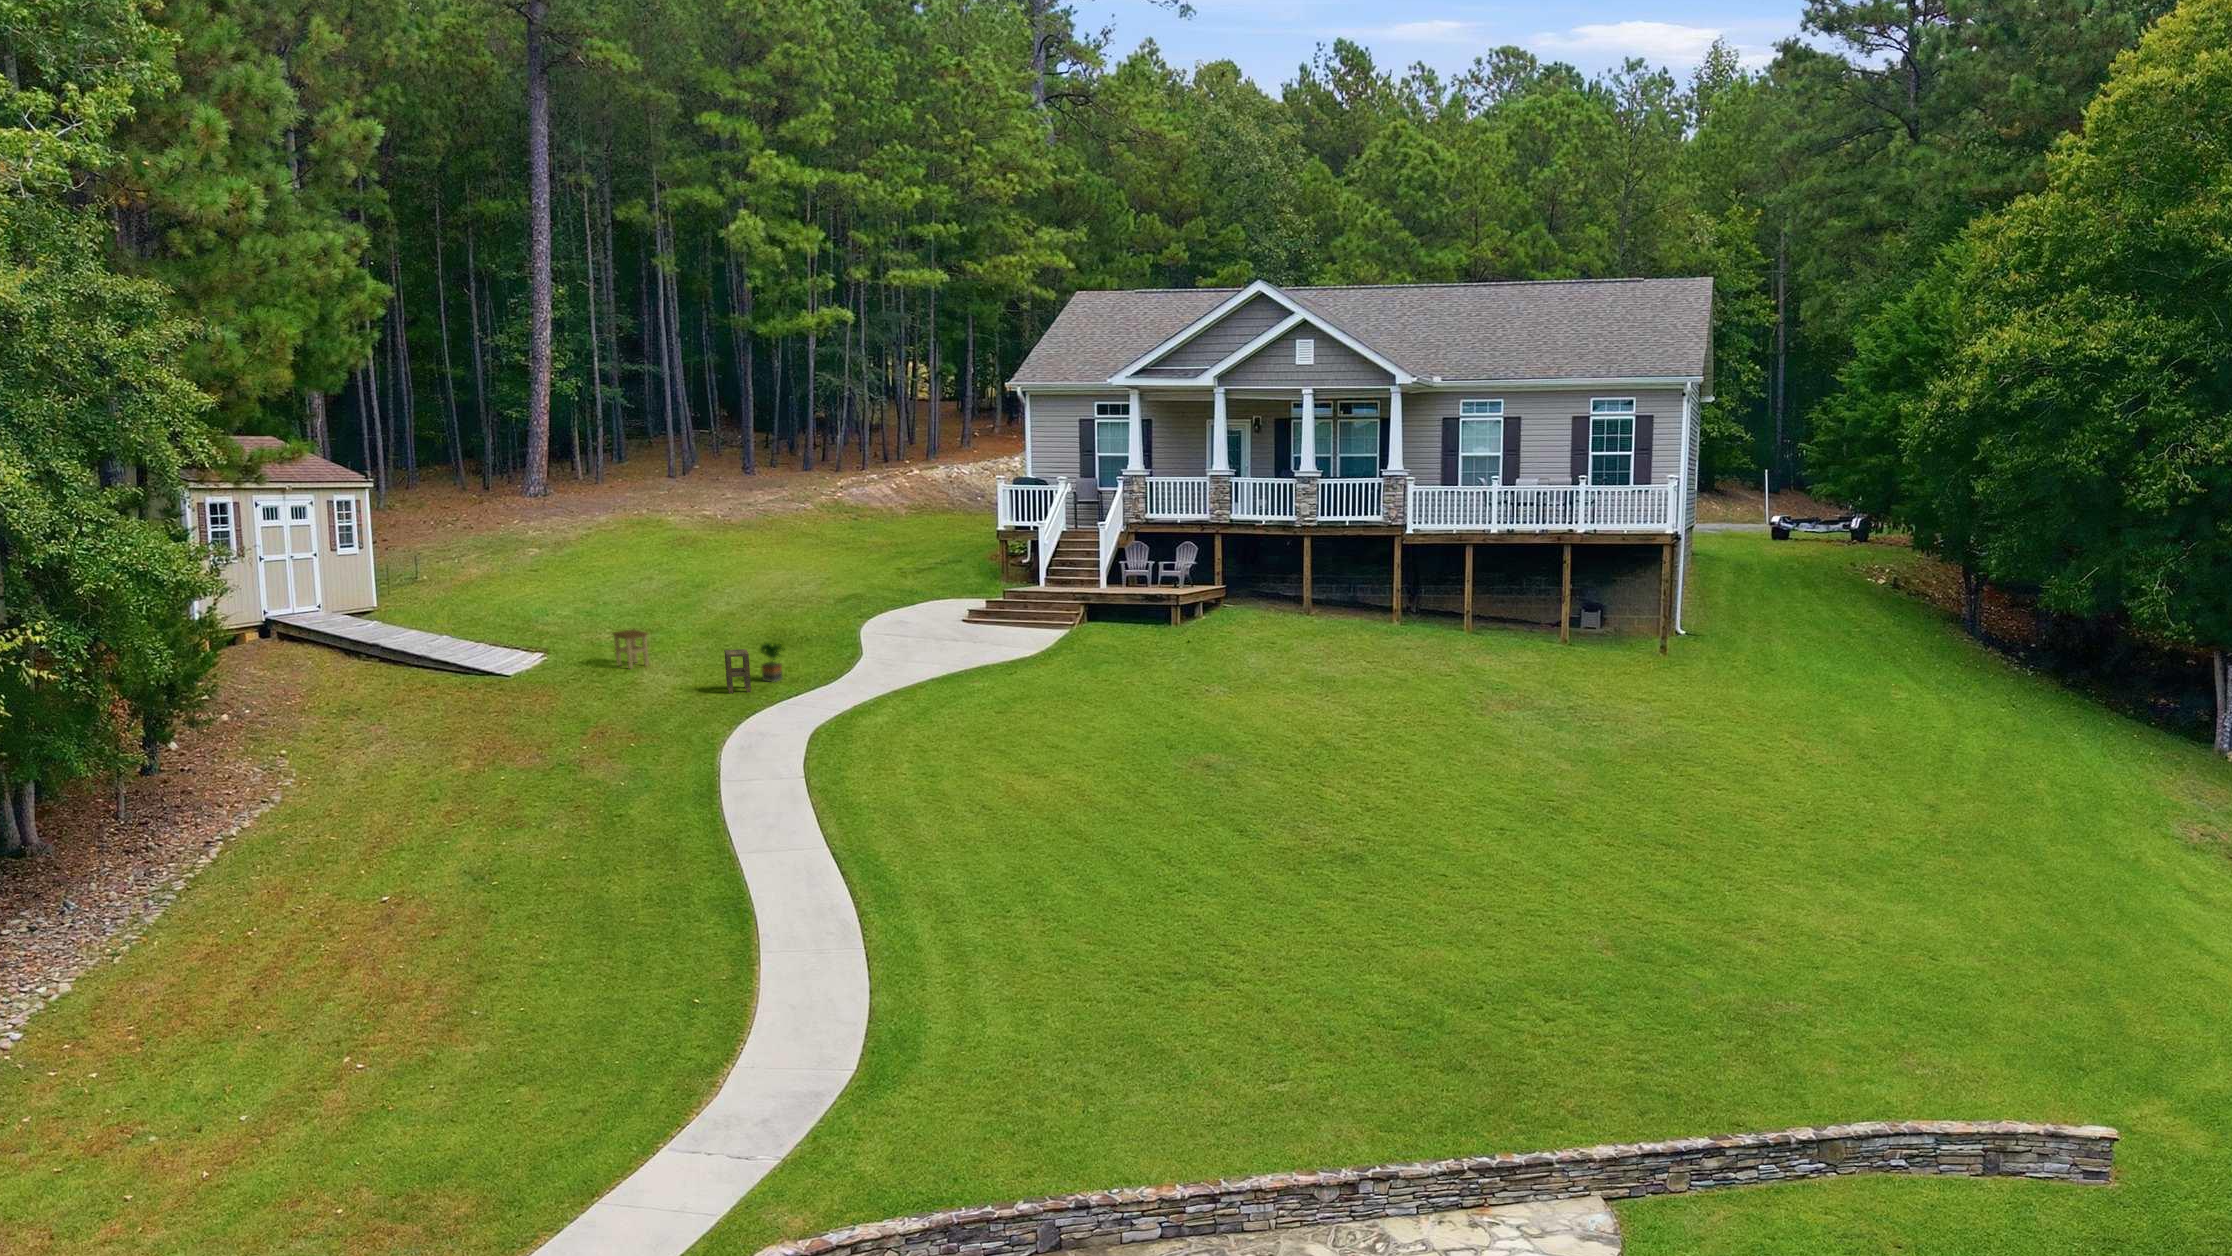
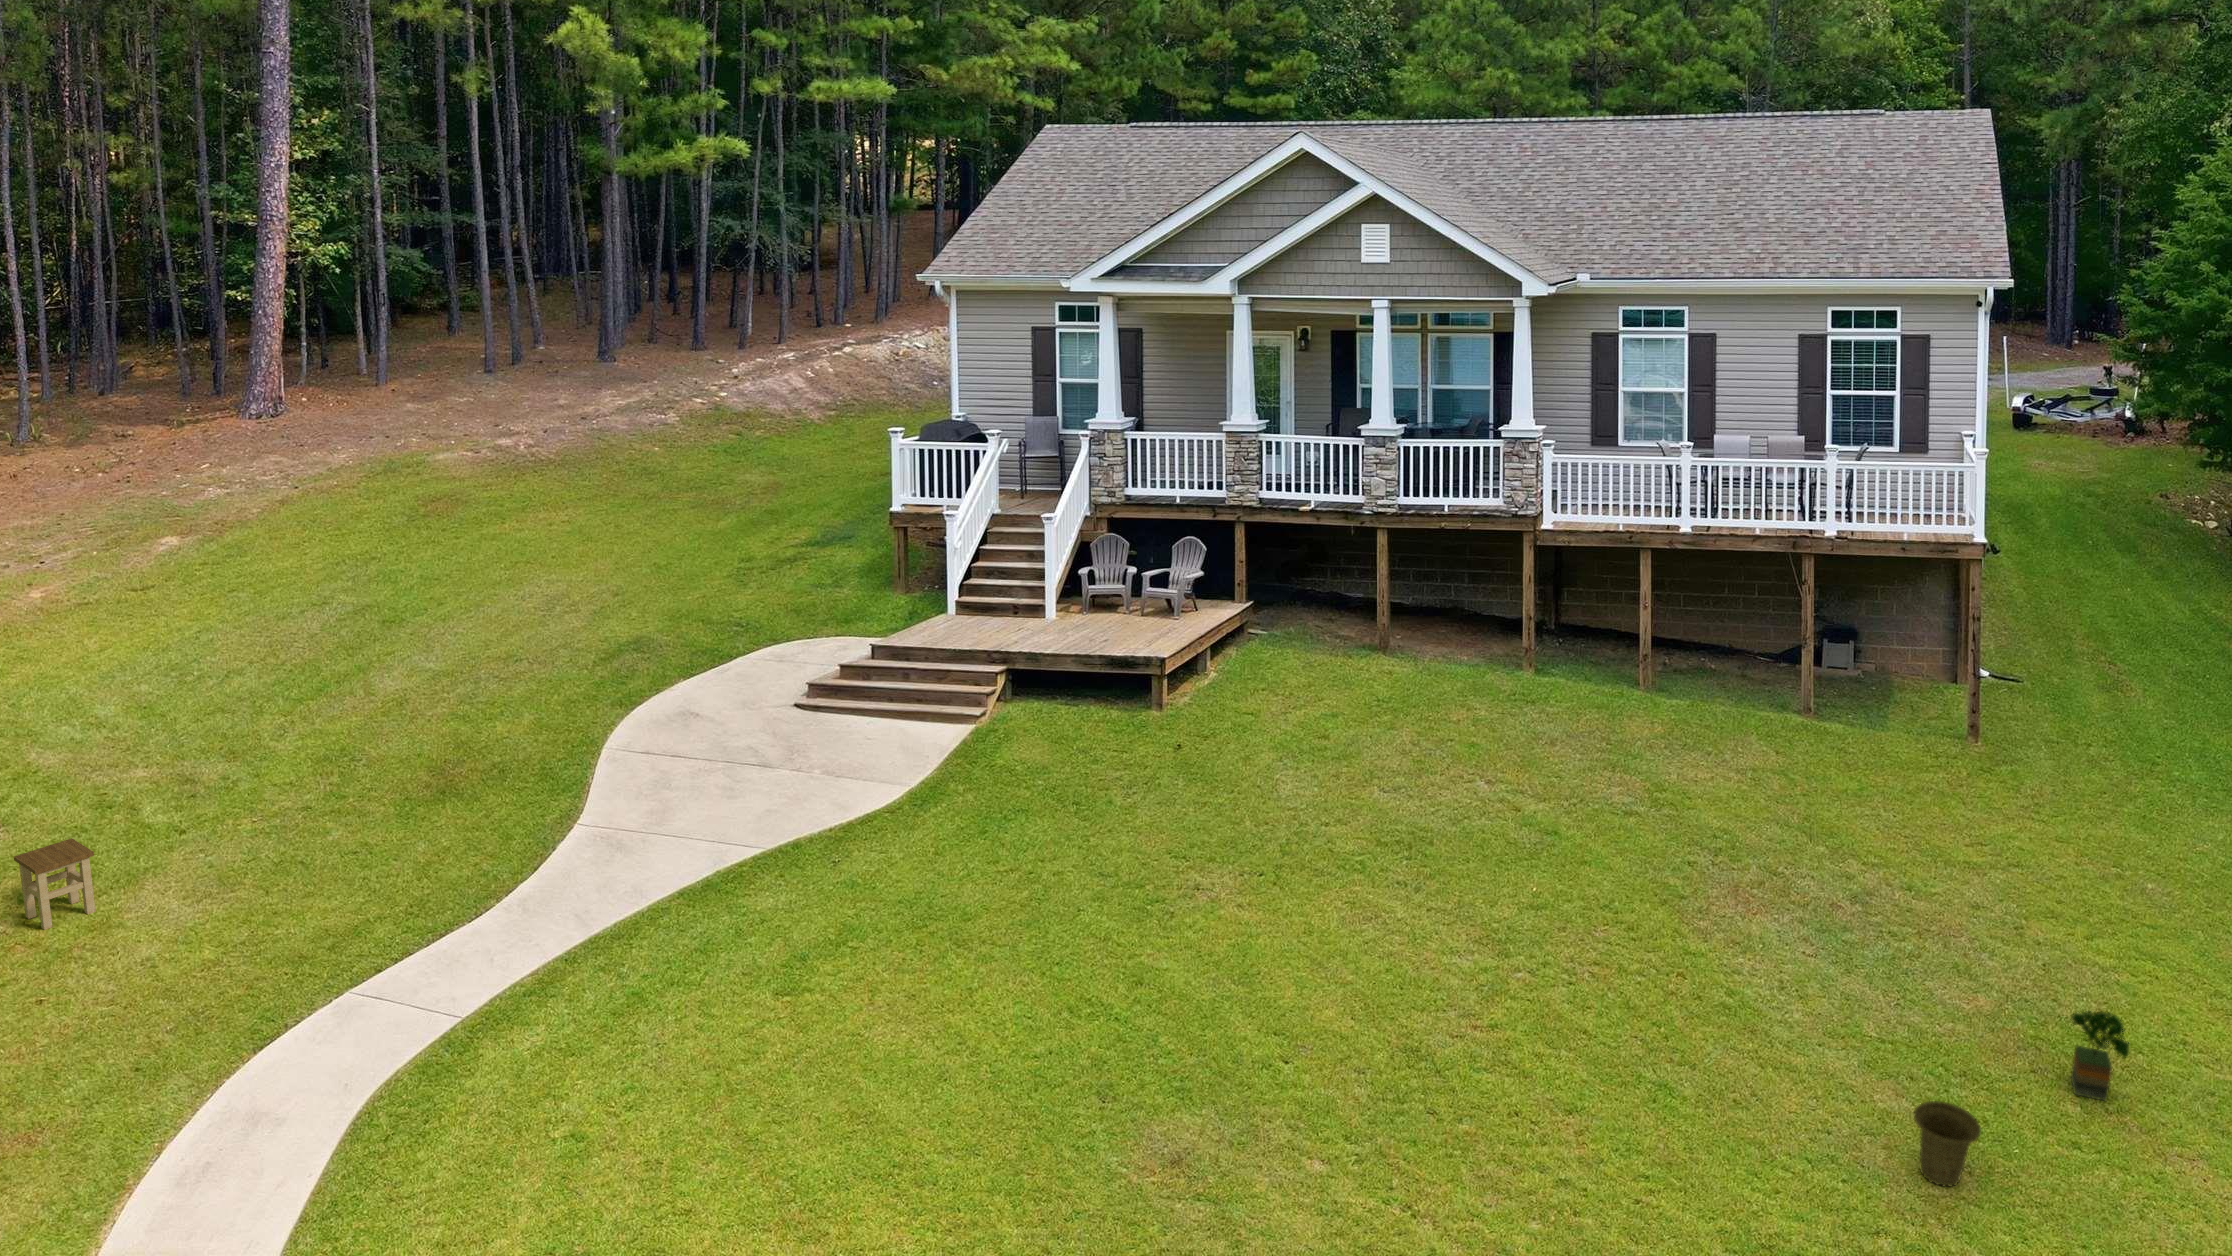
potted tree: present [761,643,785,682] -> present [2071,1011,2130,1101]
side table: present [724,649,751,693] -> none [180,923,247,1026]
basket: none [1554,709,1584,743] -> present [1914,1101,1981,1186]

